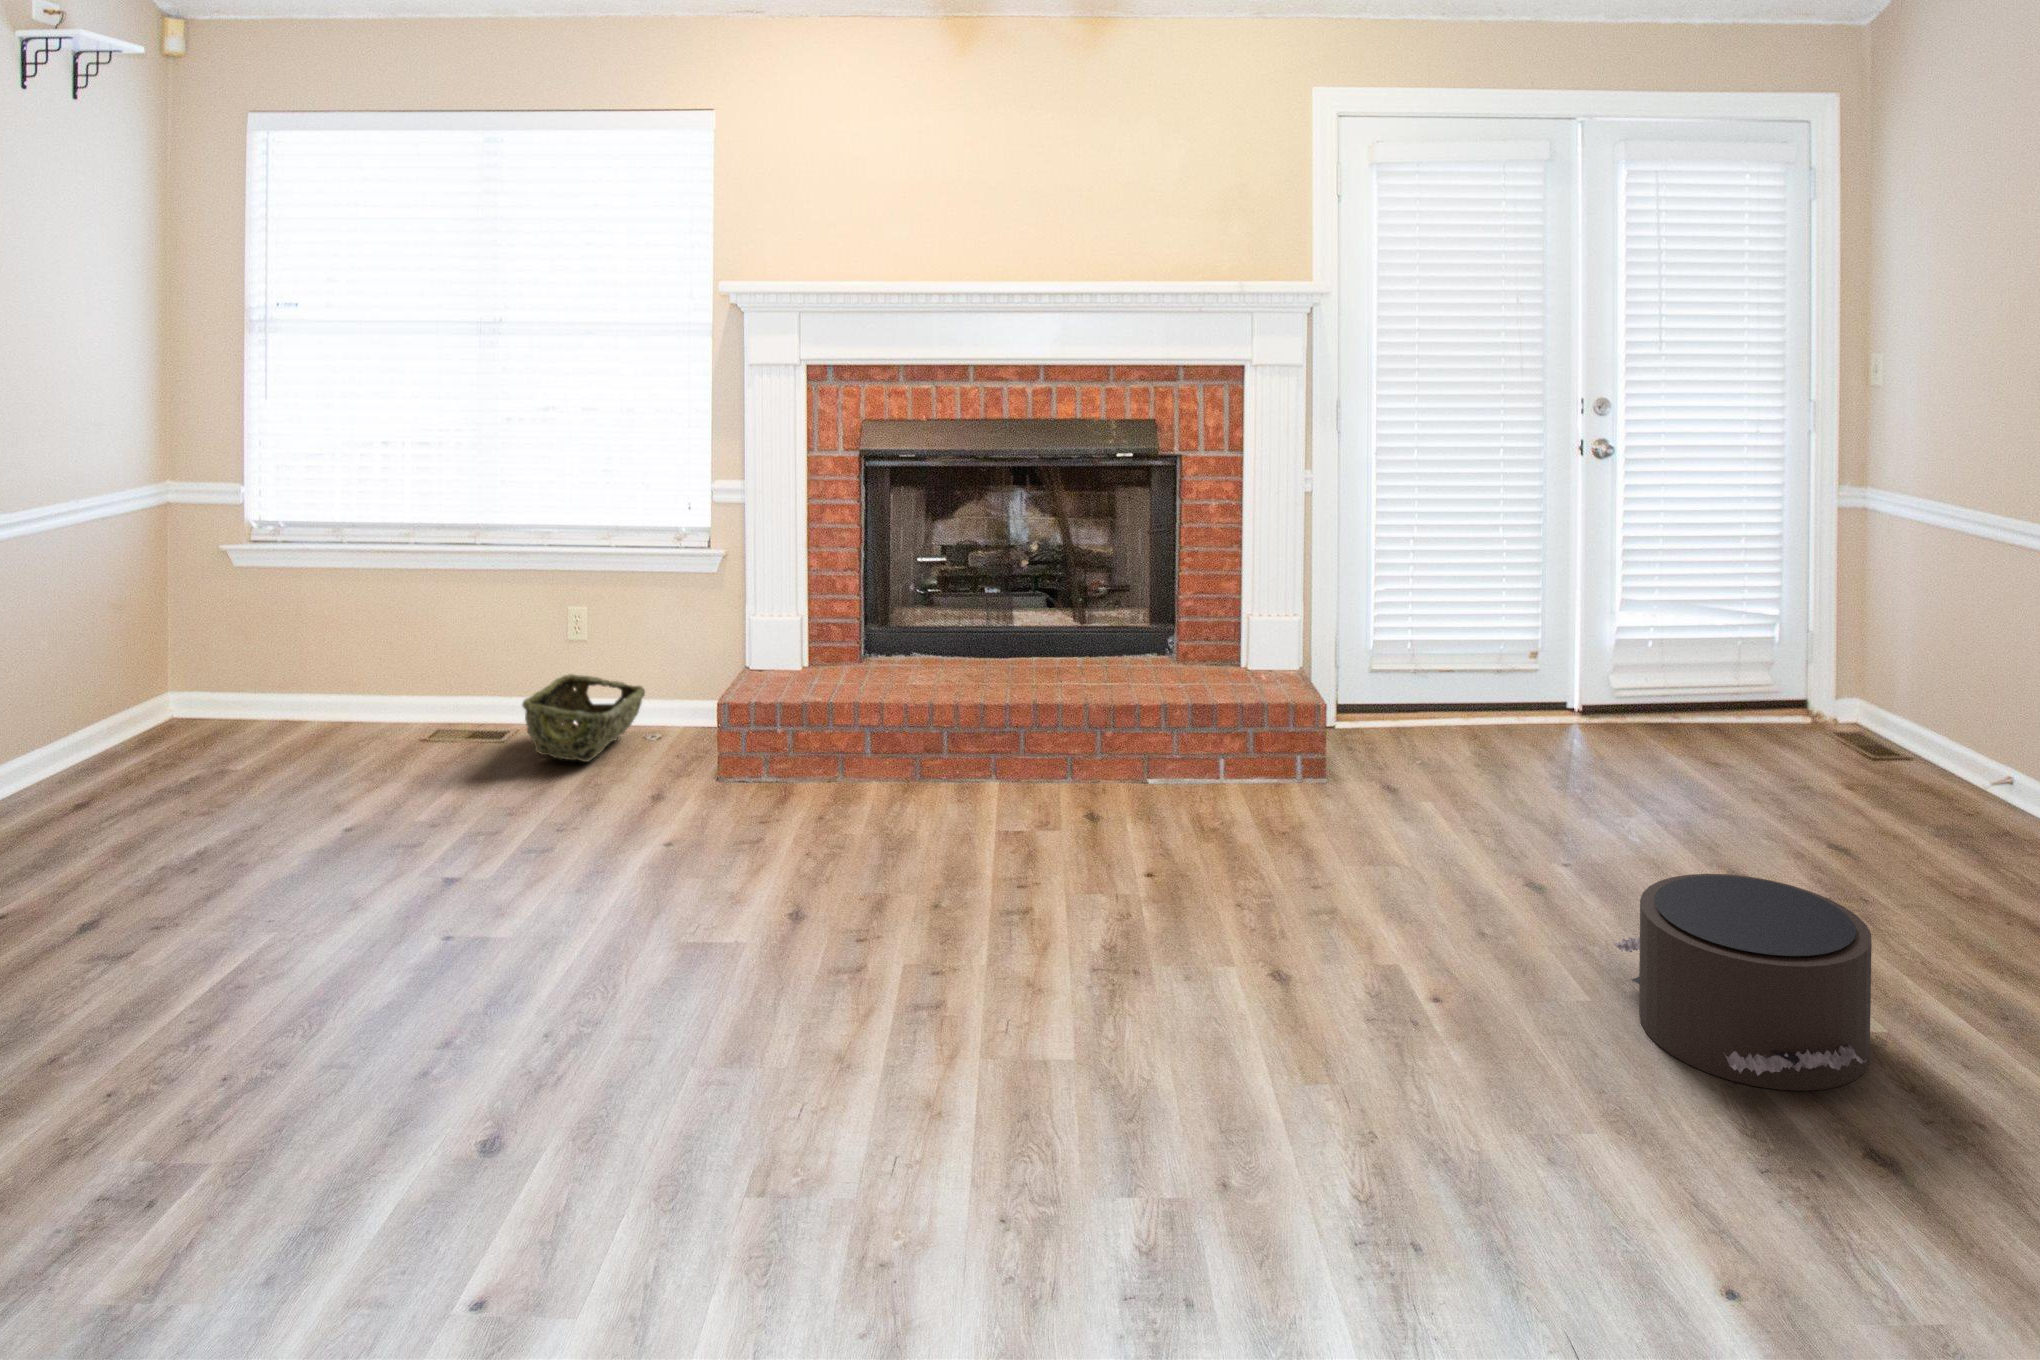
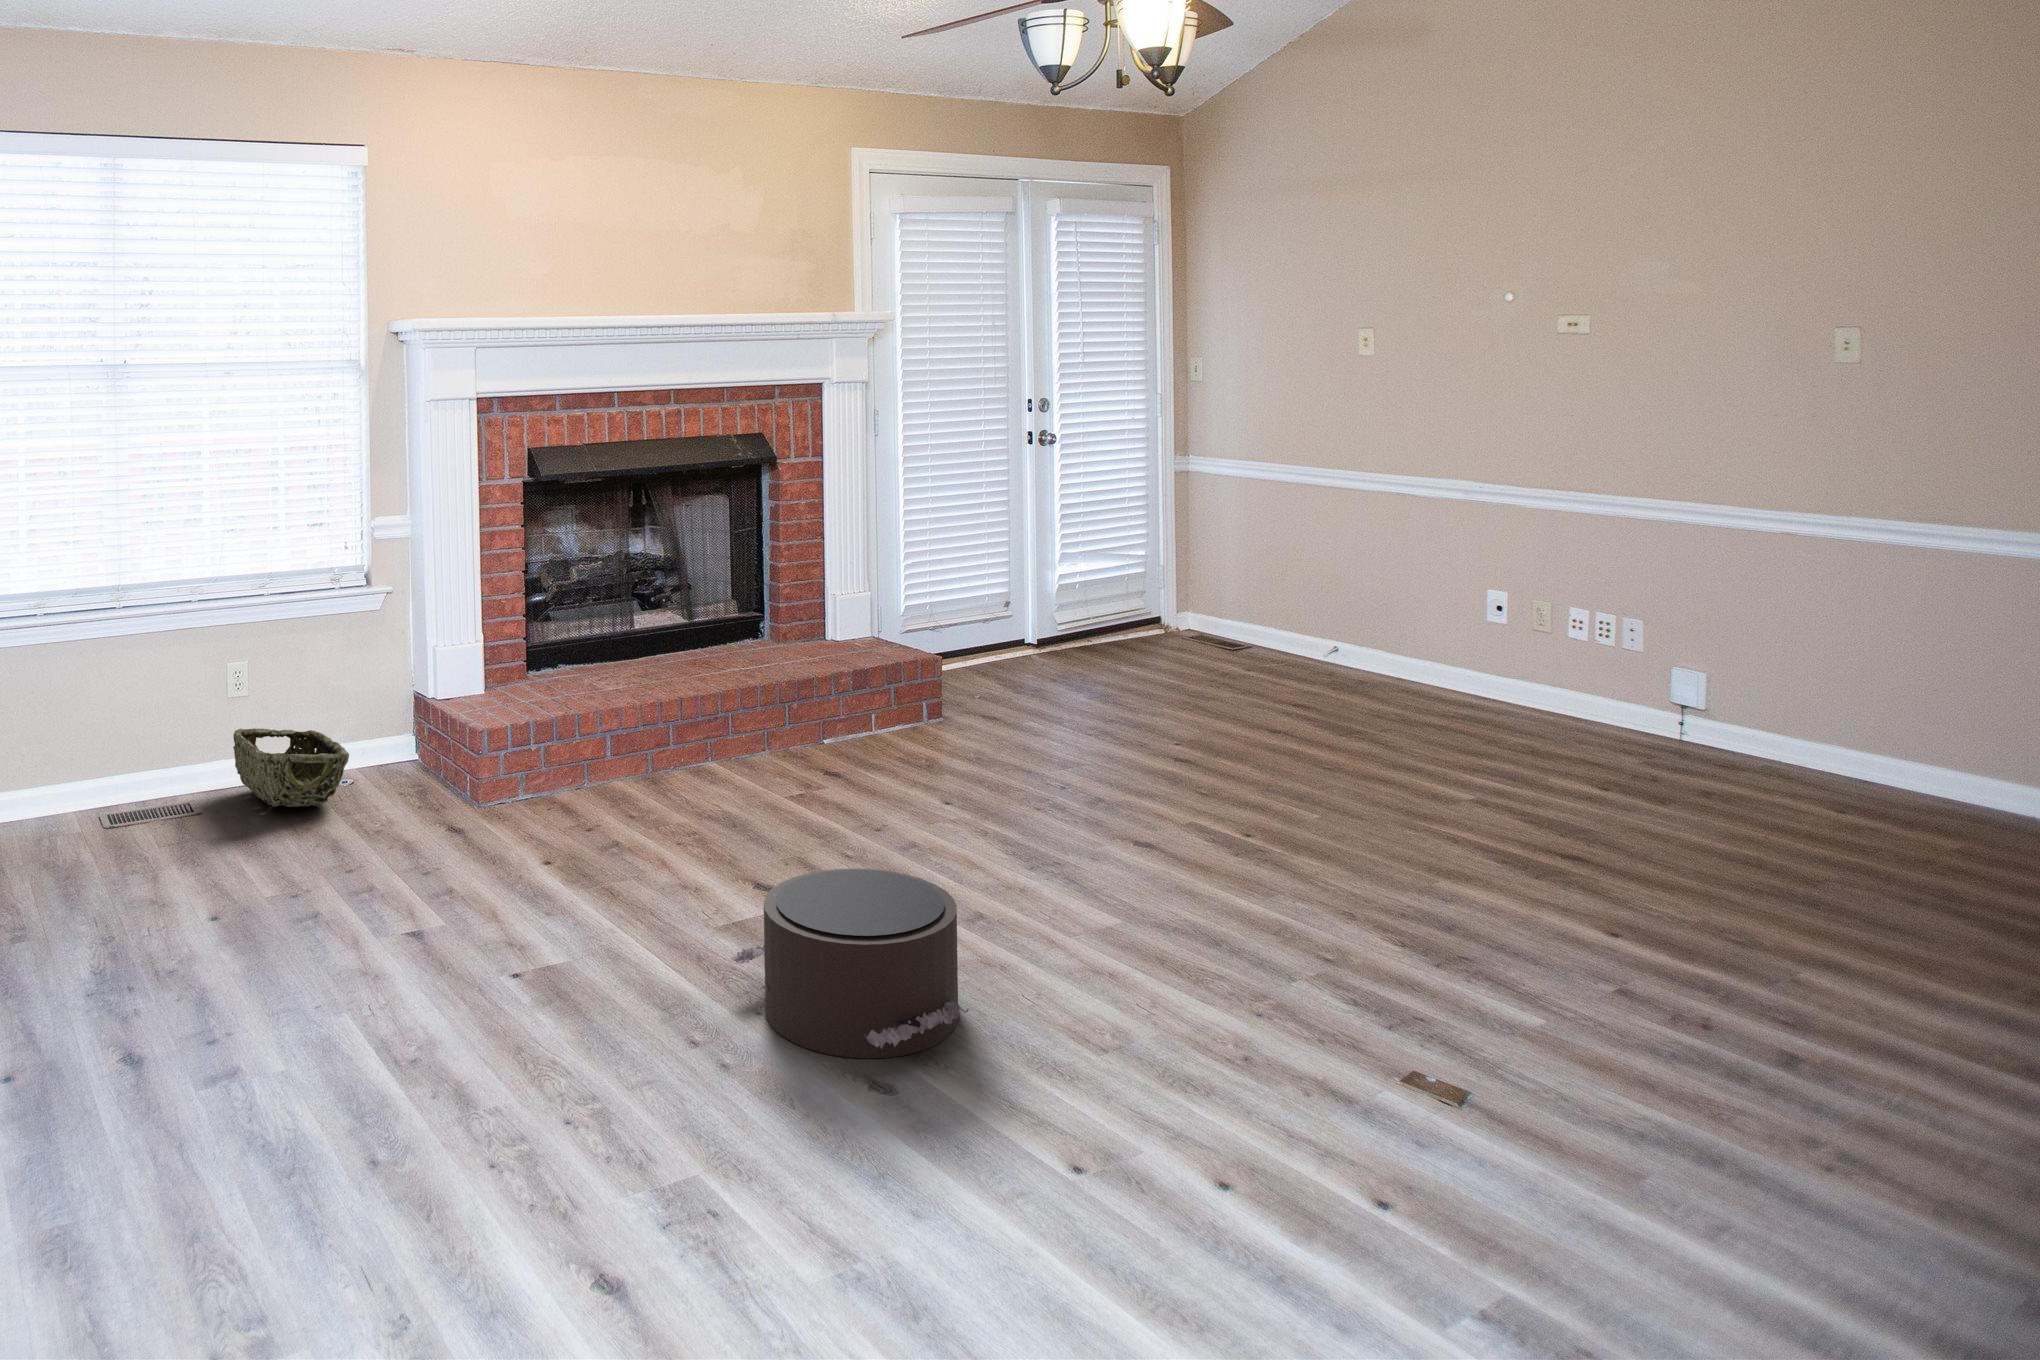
pouf: present [1614,874,1872,1091] -> present [731,869,969,1058]

